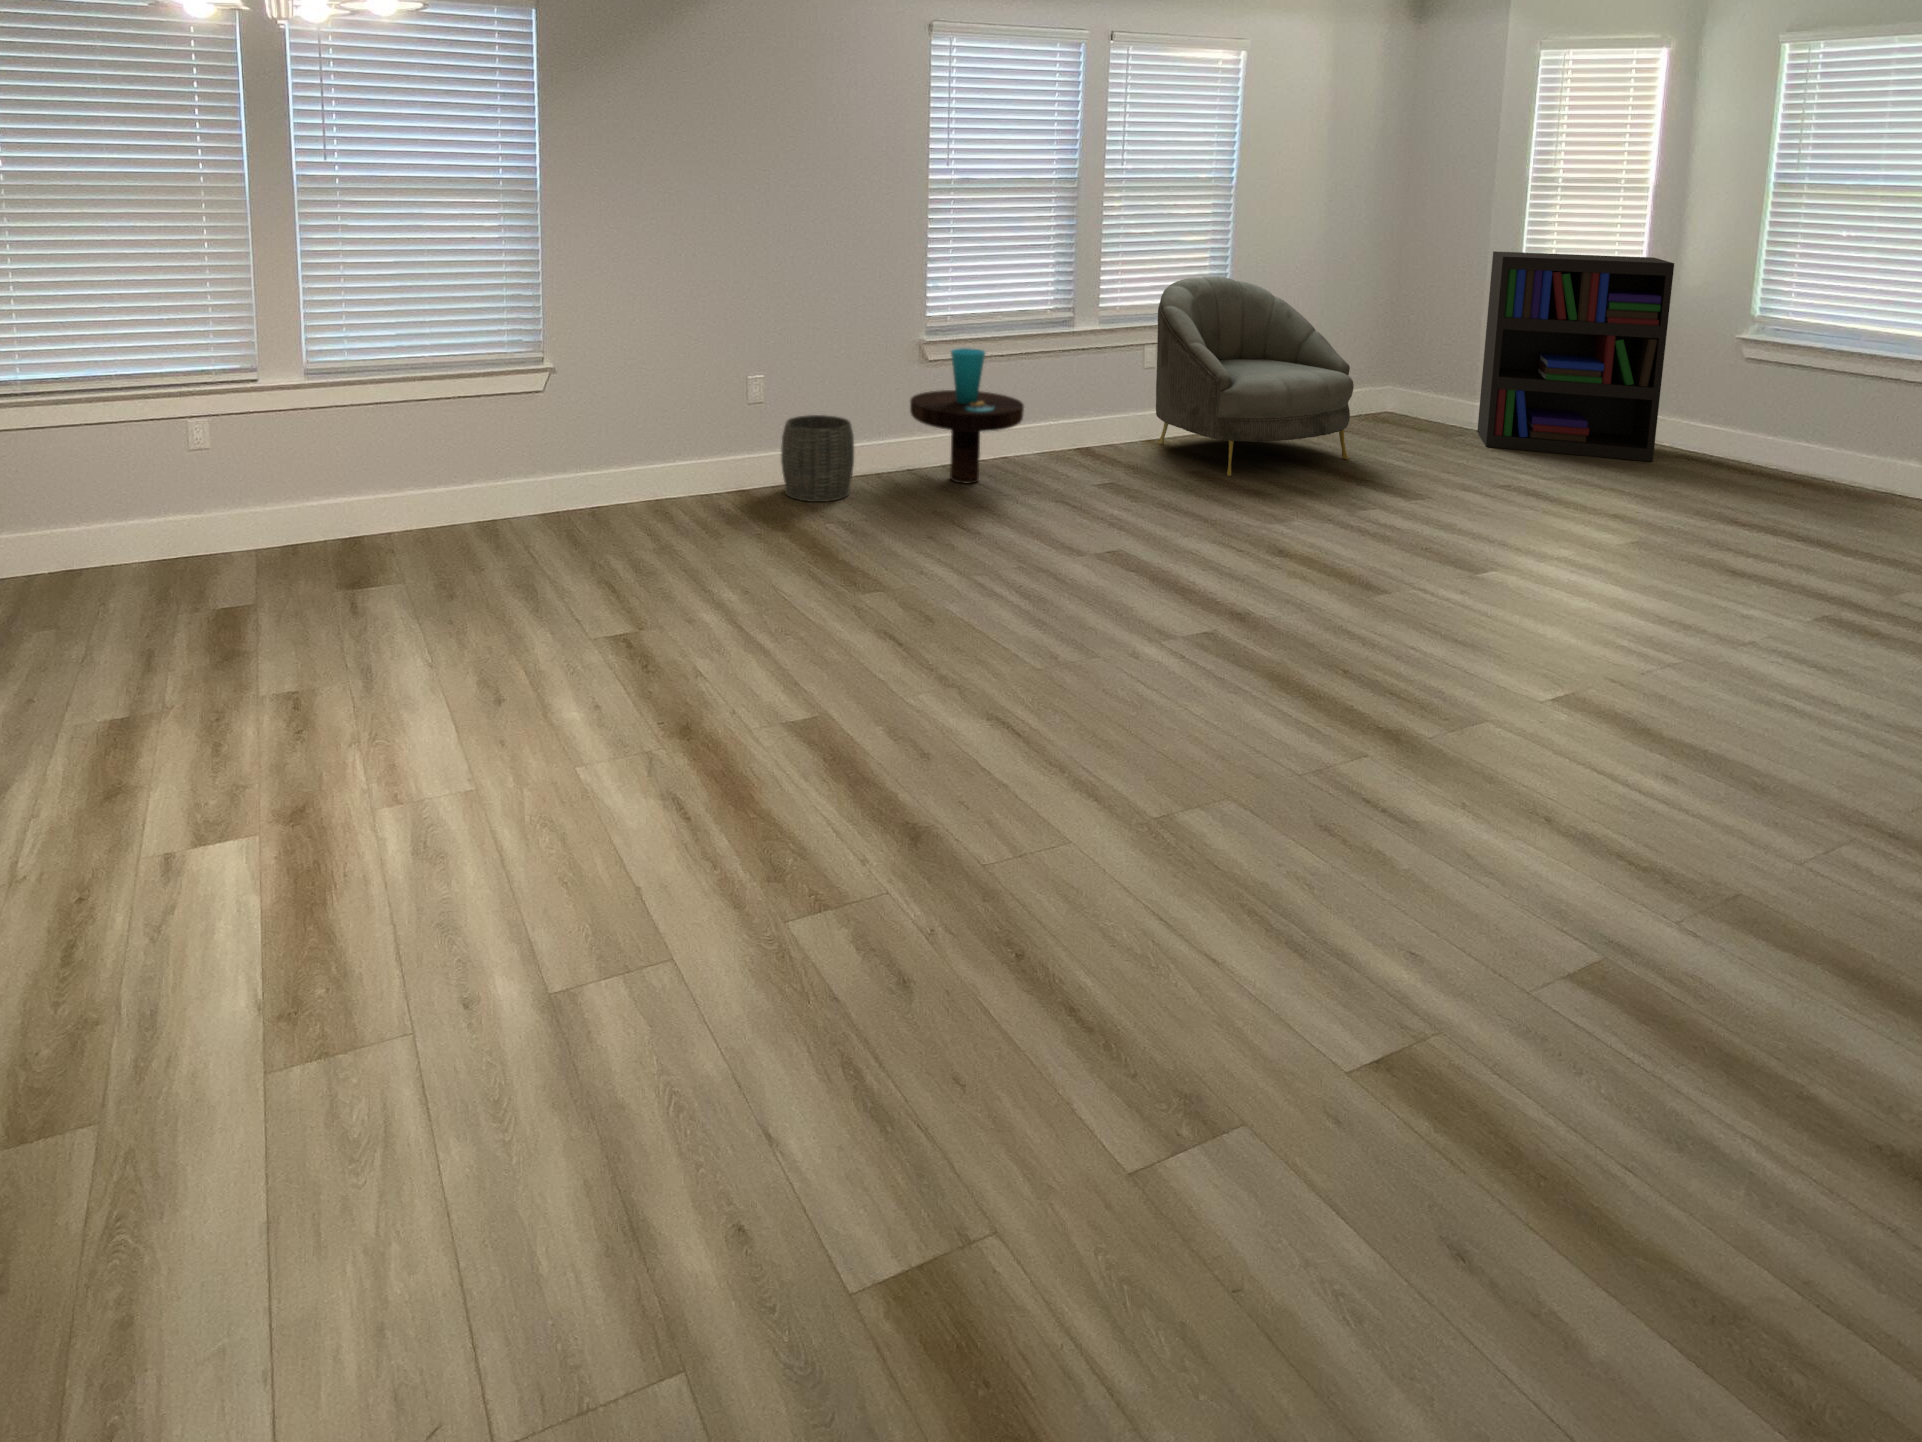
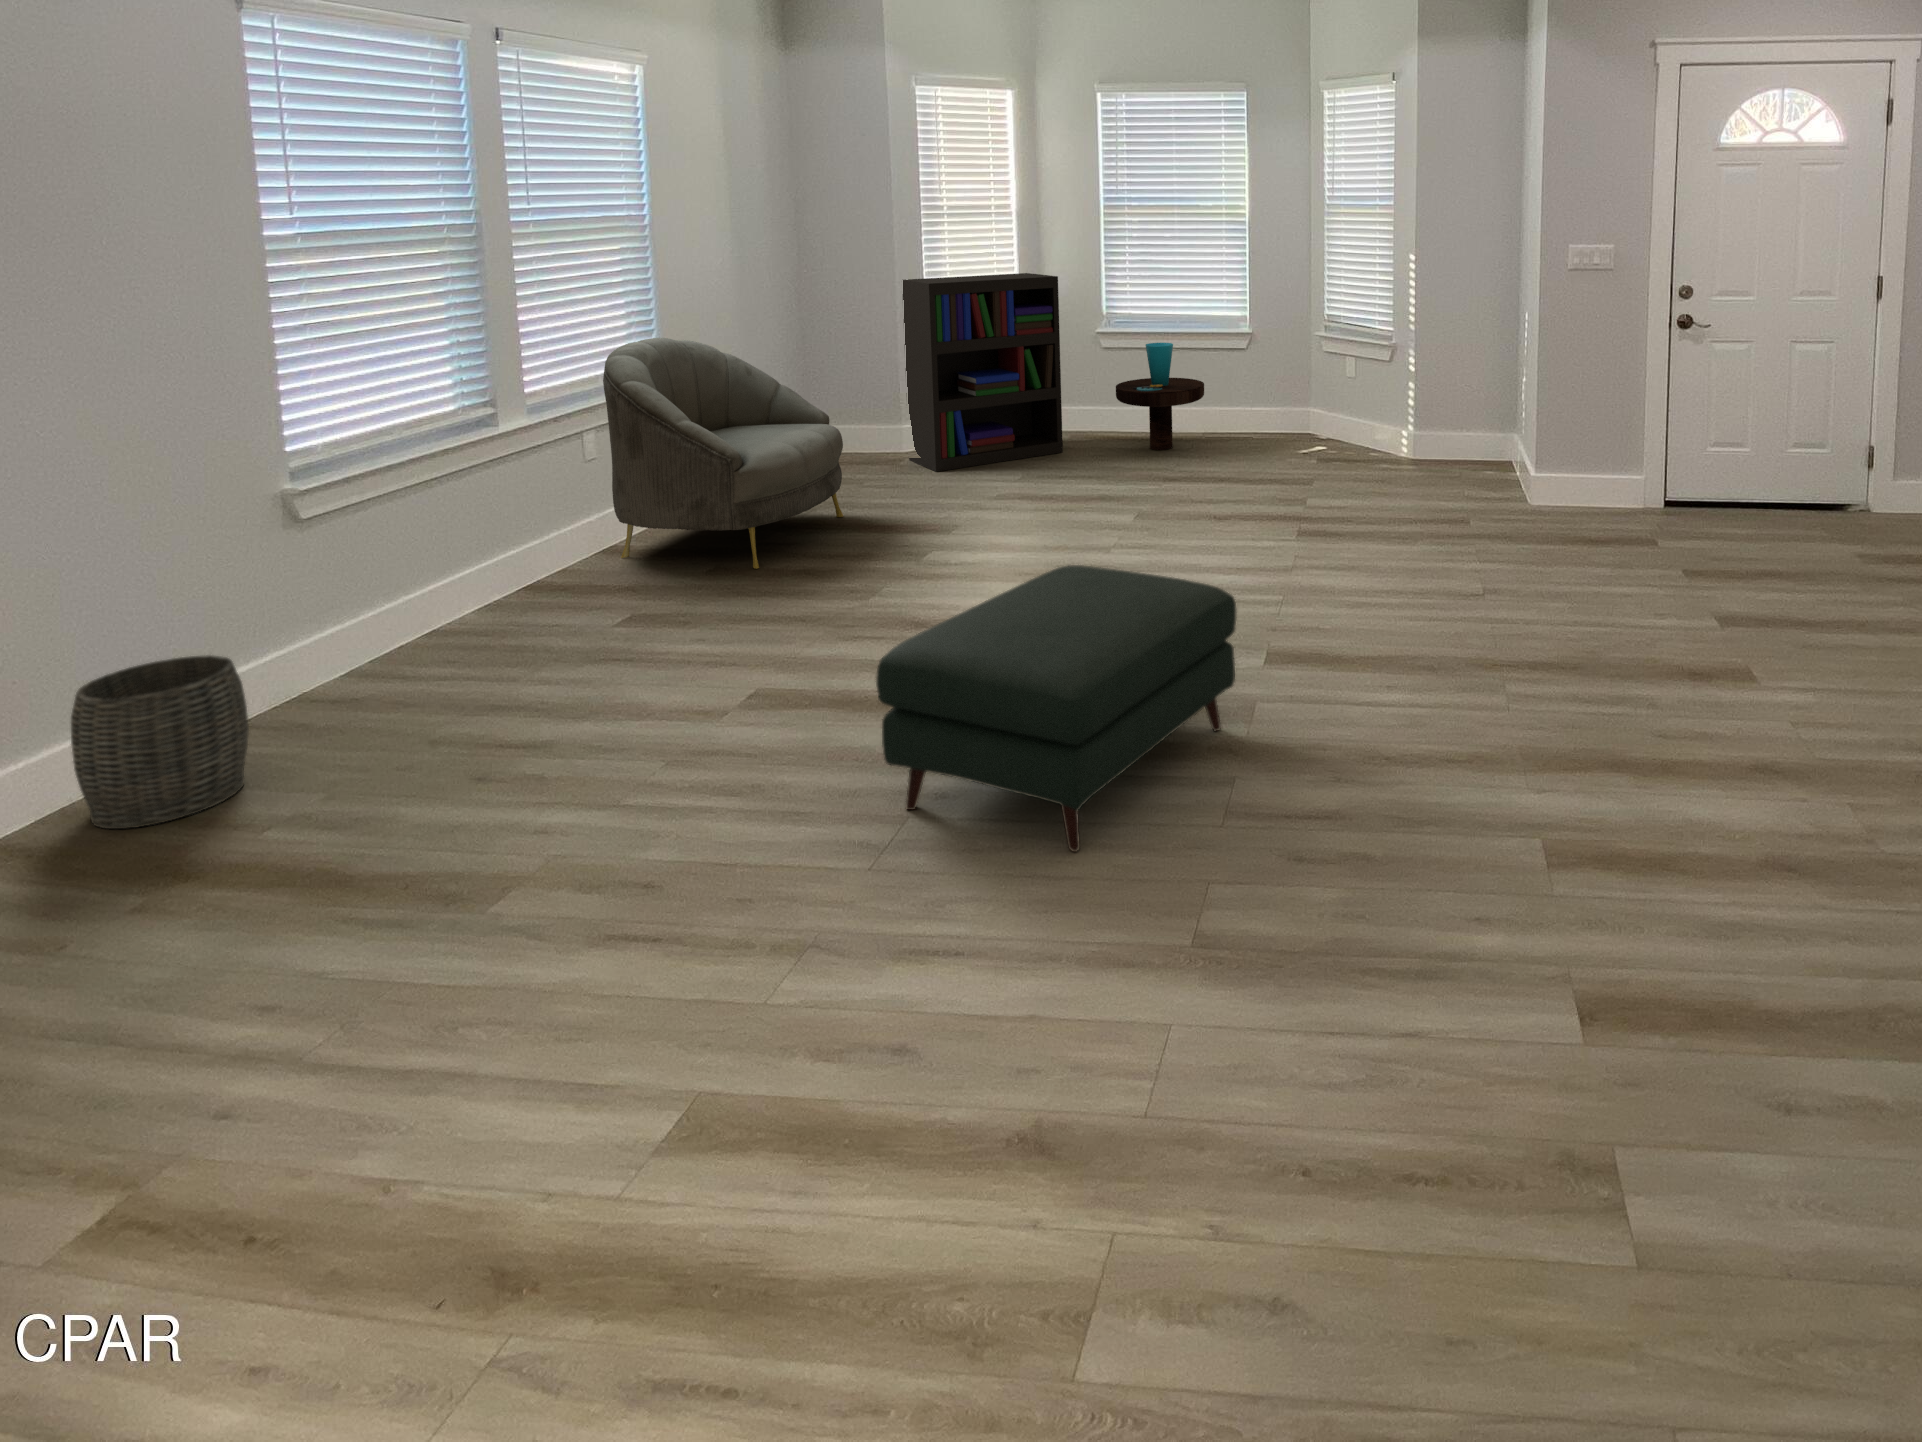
side table: present [910,348,1024,484] -> present [1116,343,1204,450]
ottoman: none [1076,514,1424,726] -> present [876,565,1237,852]

